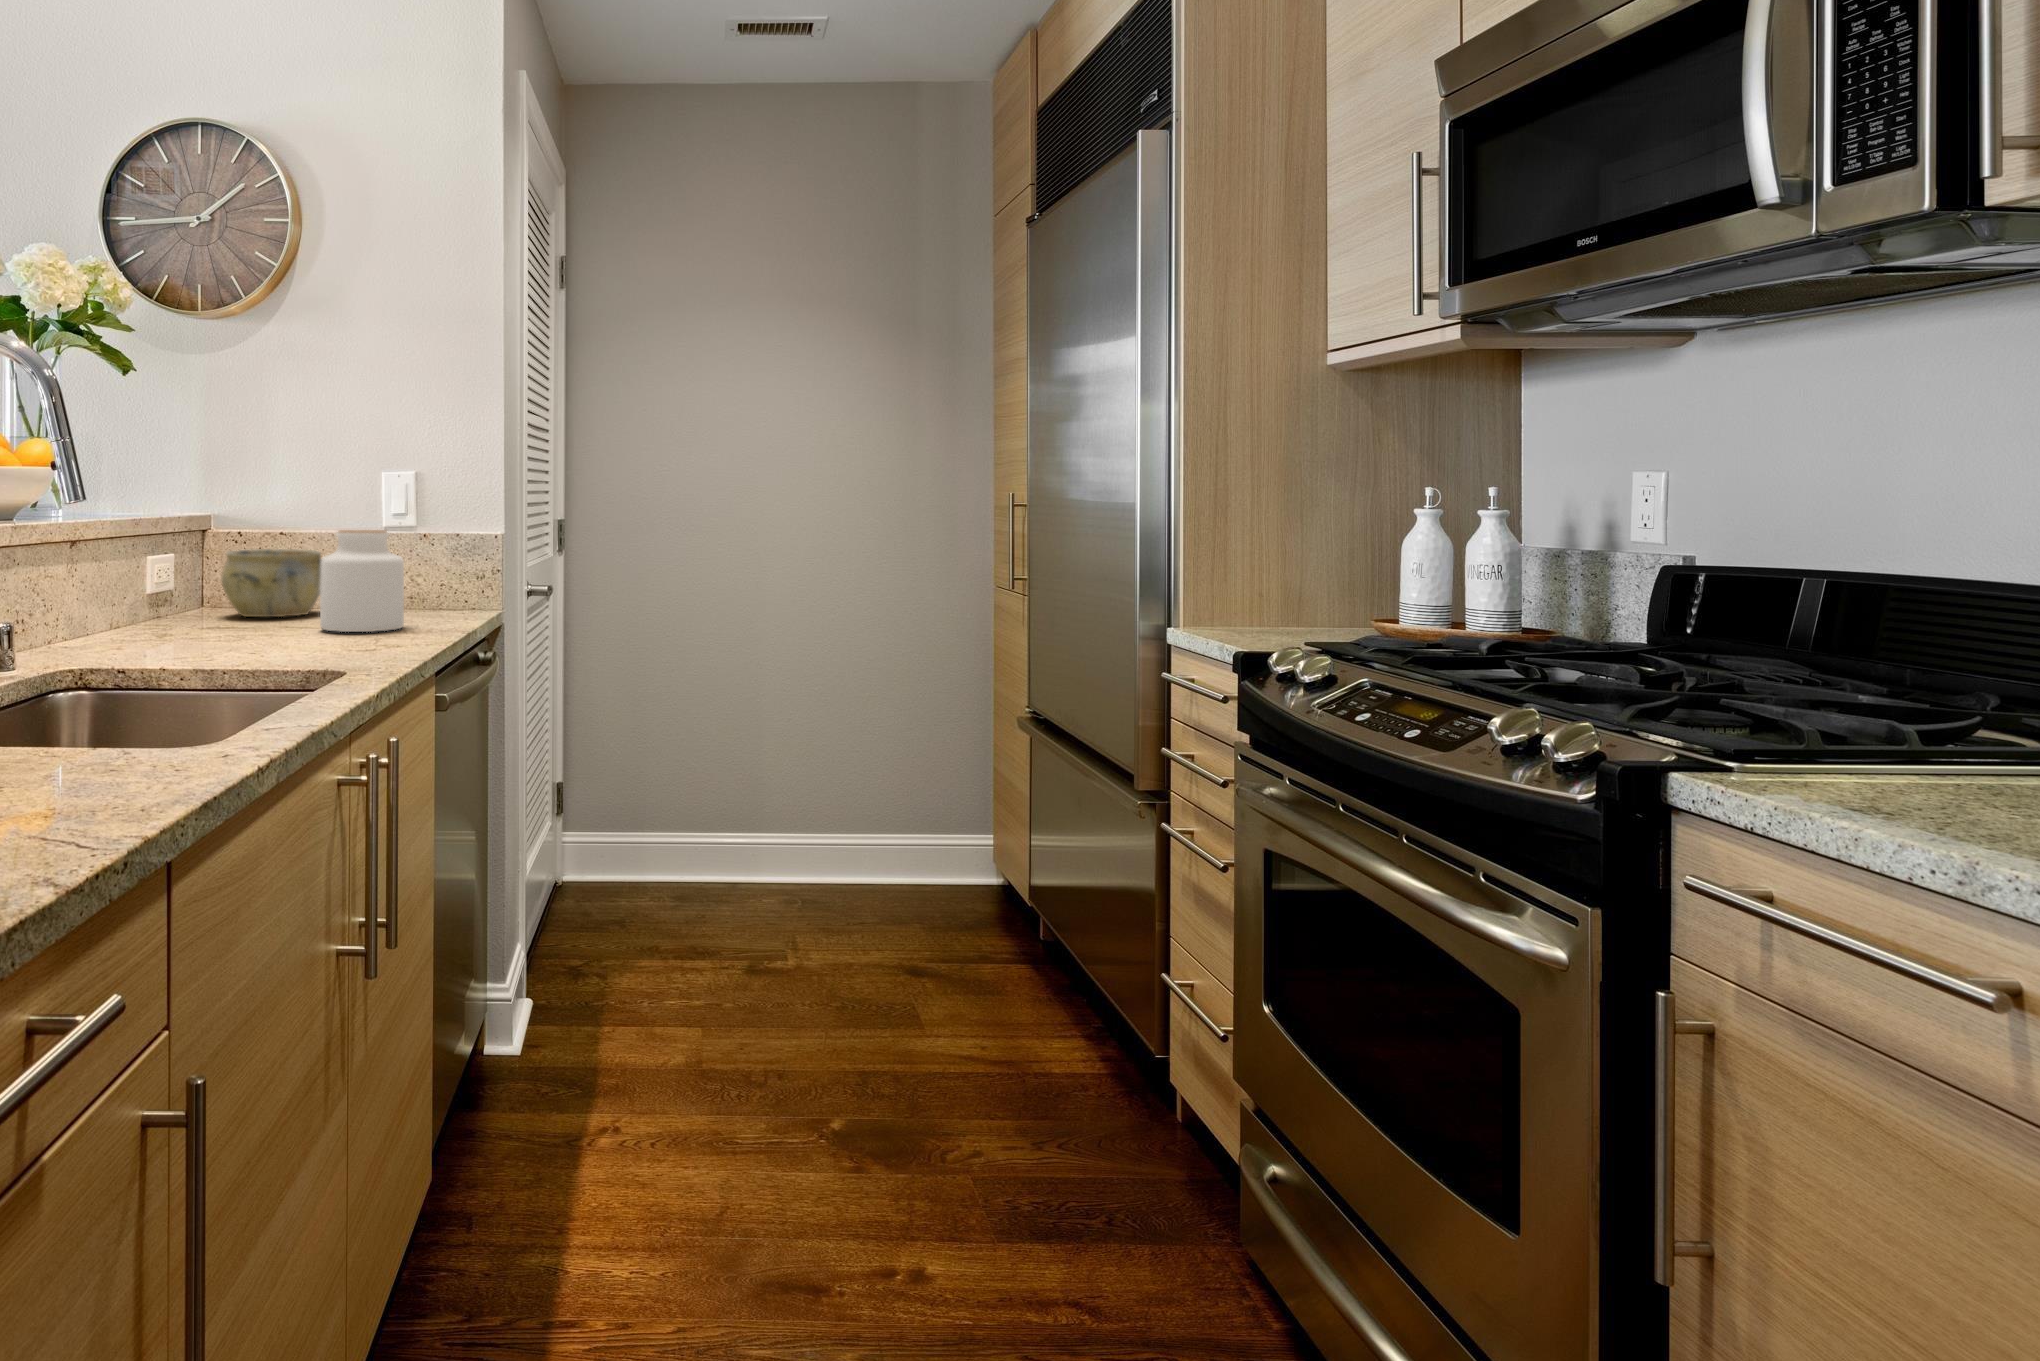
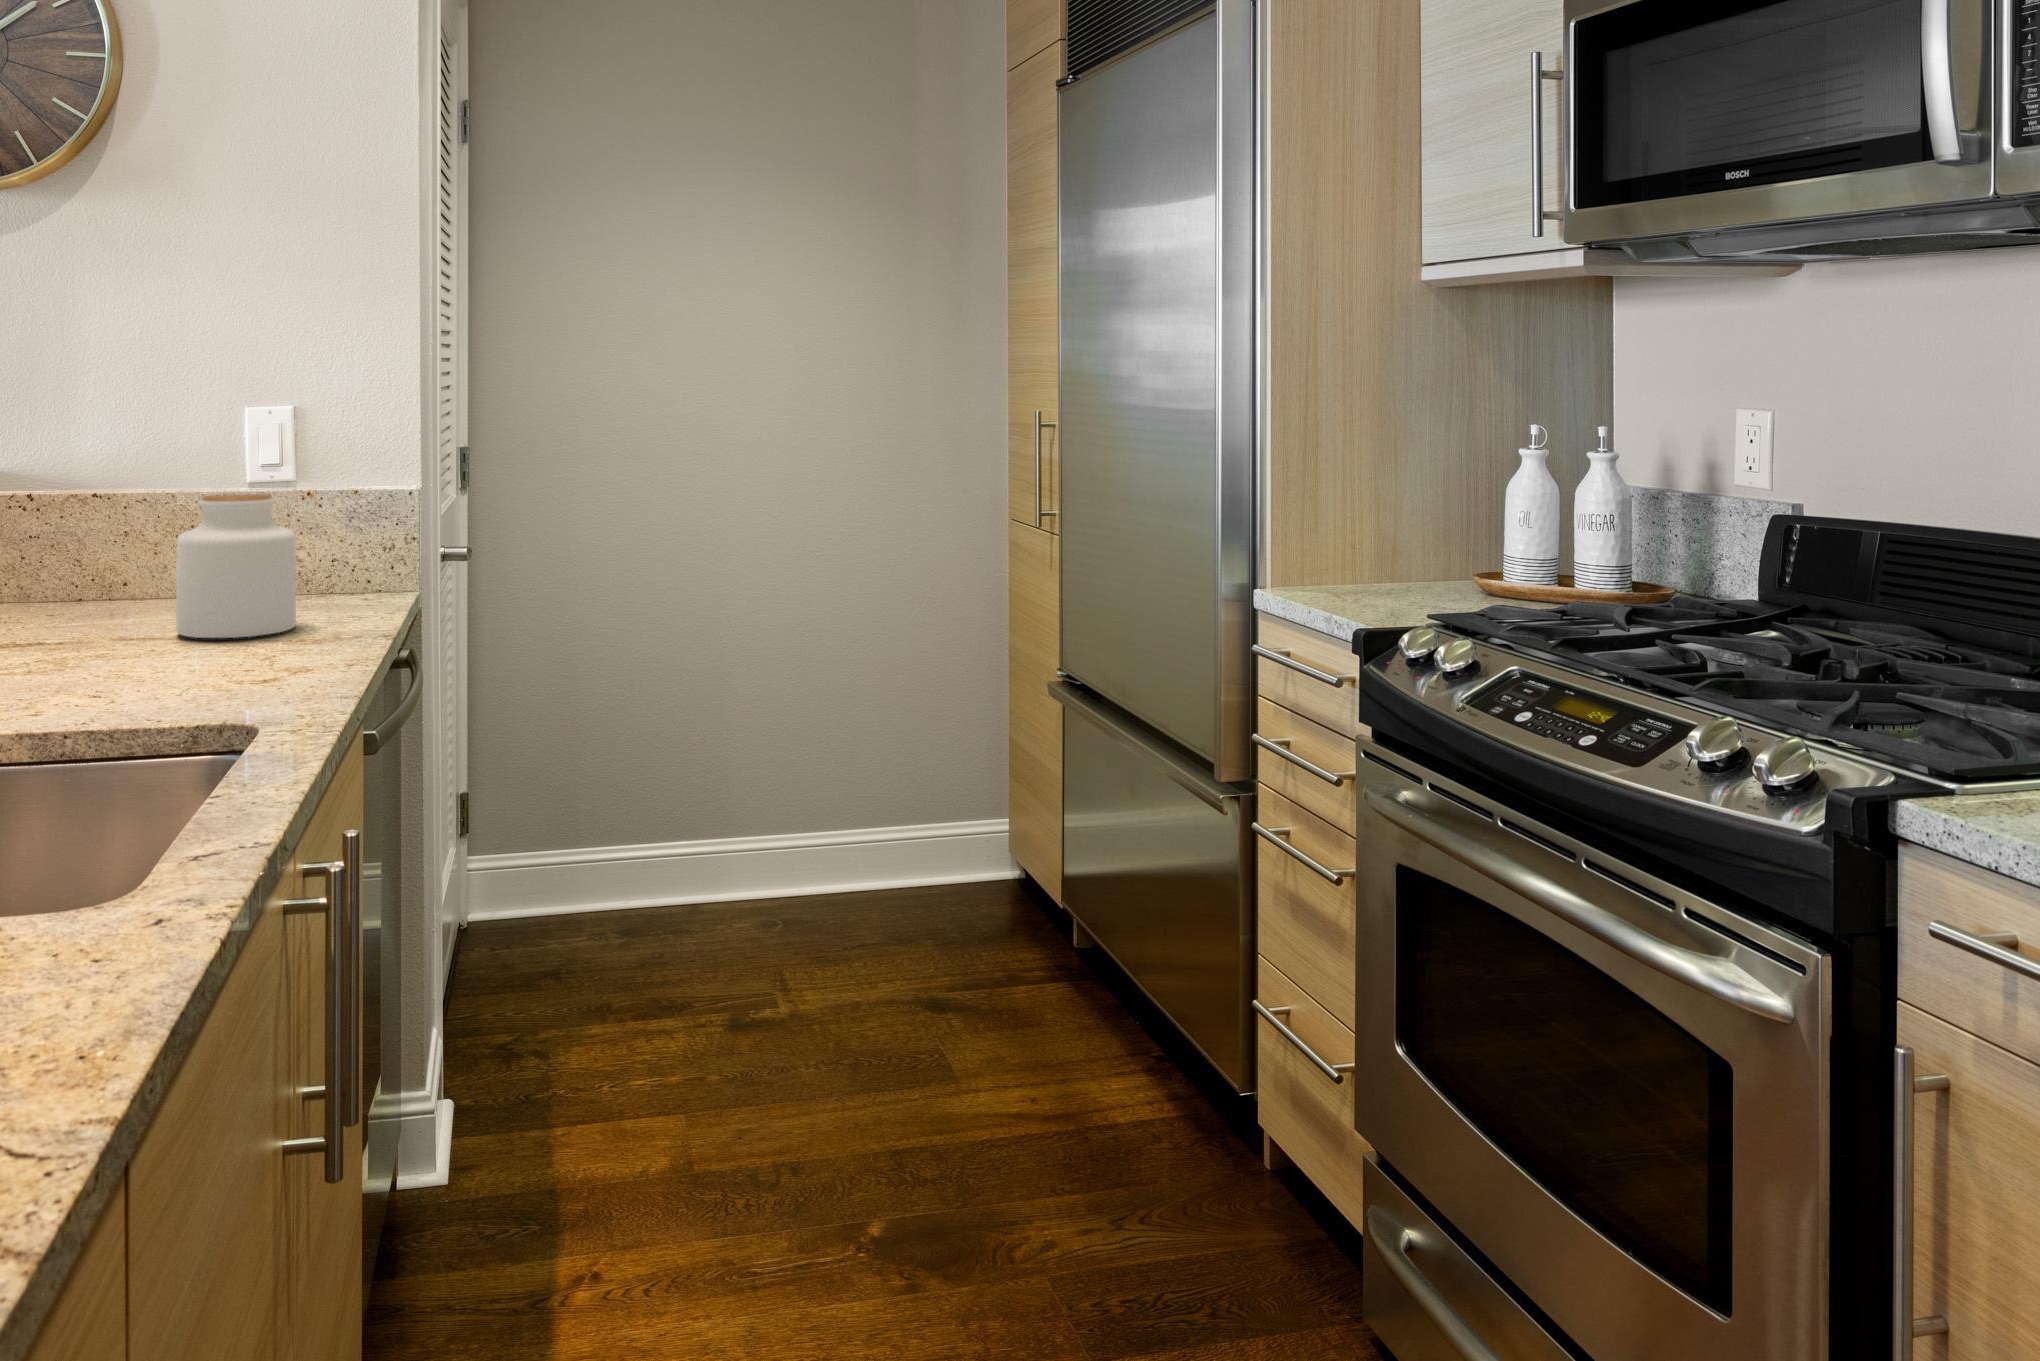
ceramic bowl: present [221,549,321,617] -> none [13,514,165,614]

